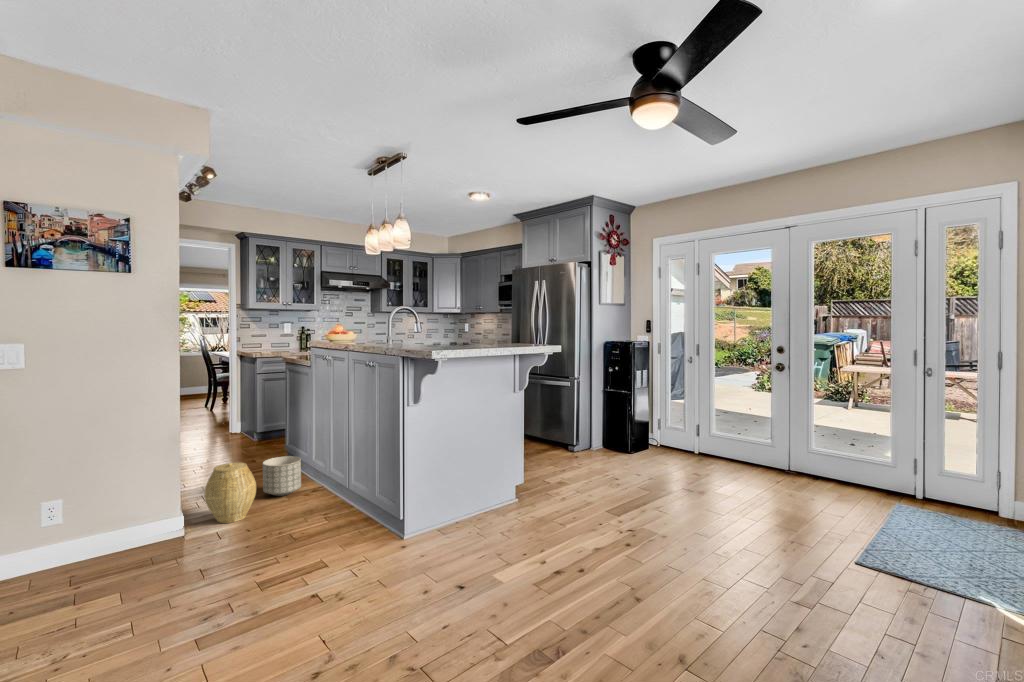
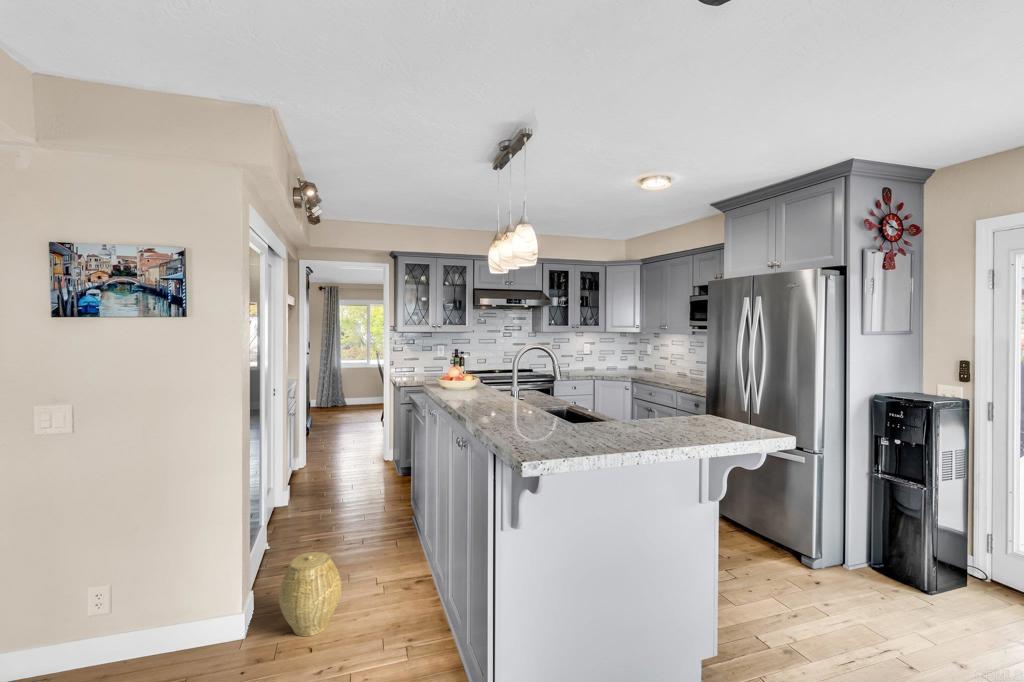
planter: present [263,456,301,496] -> none [363,535,409,591]

